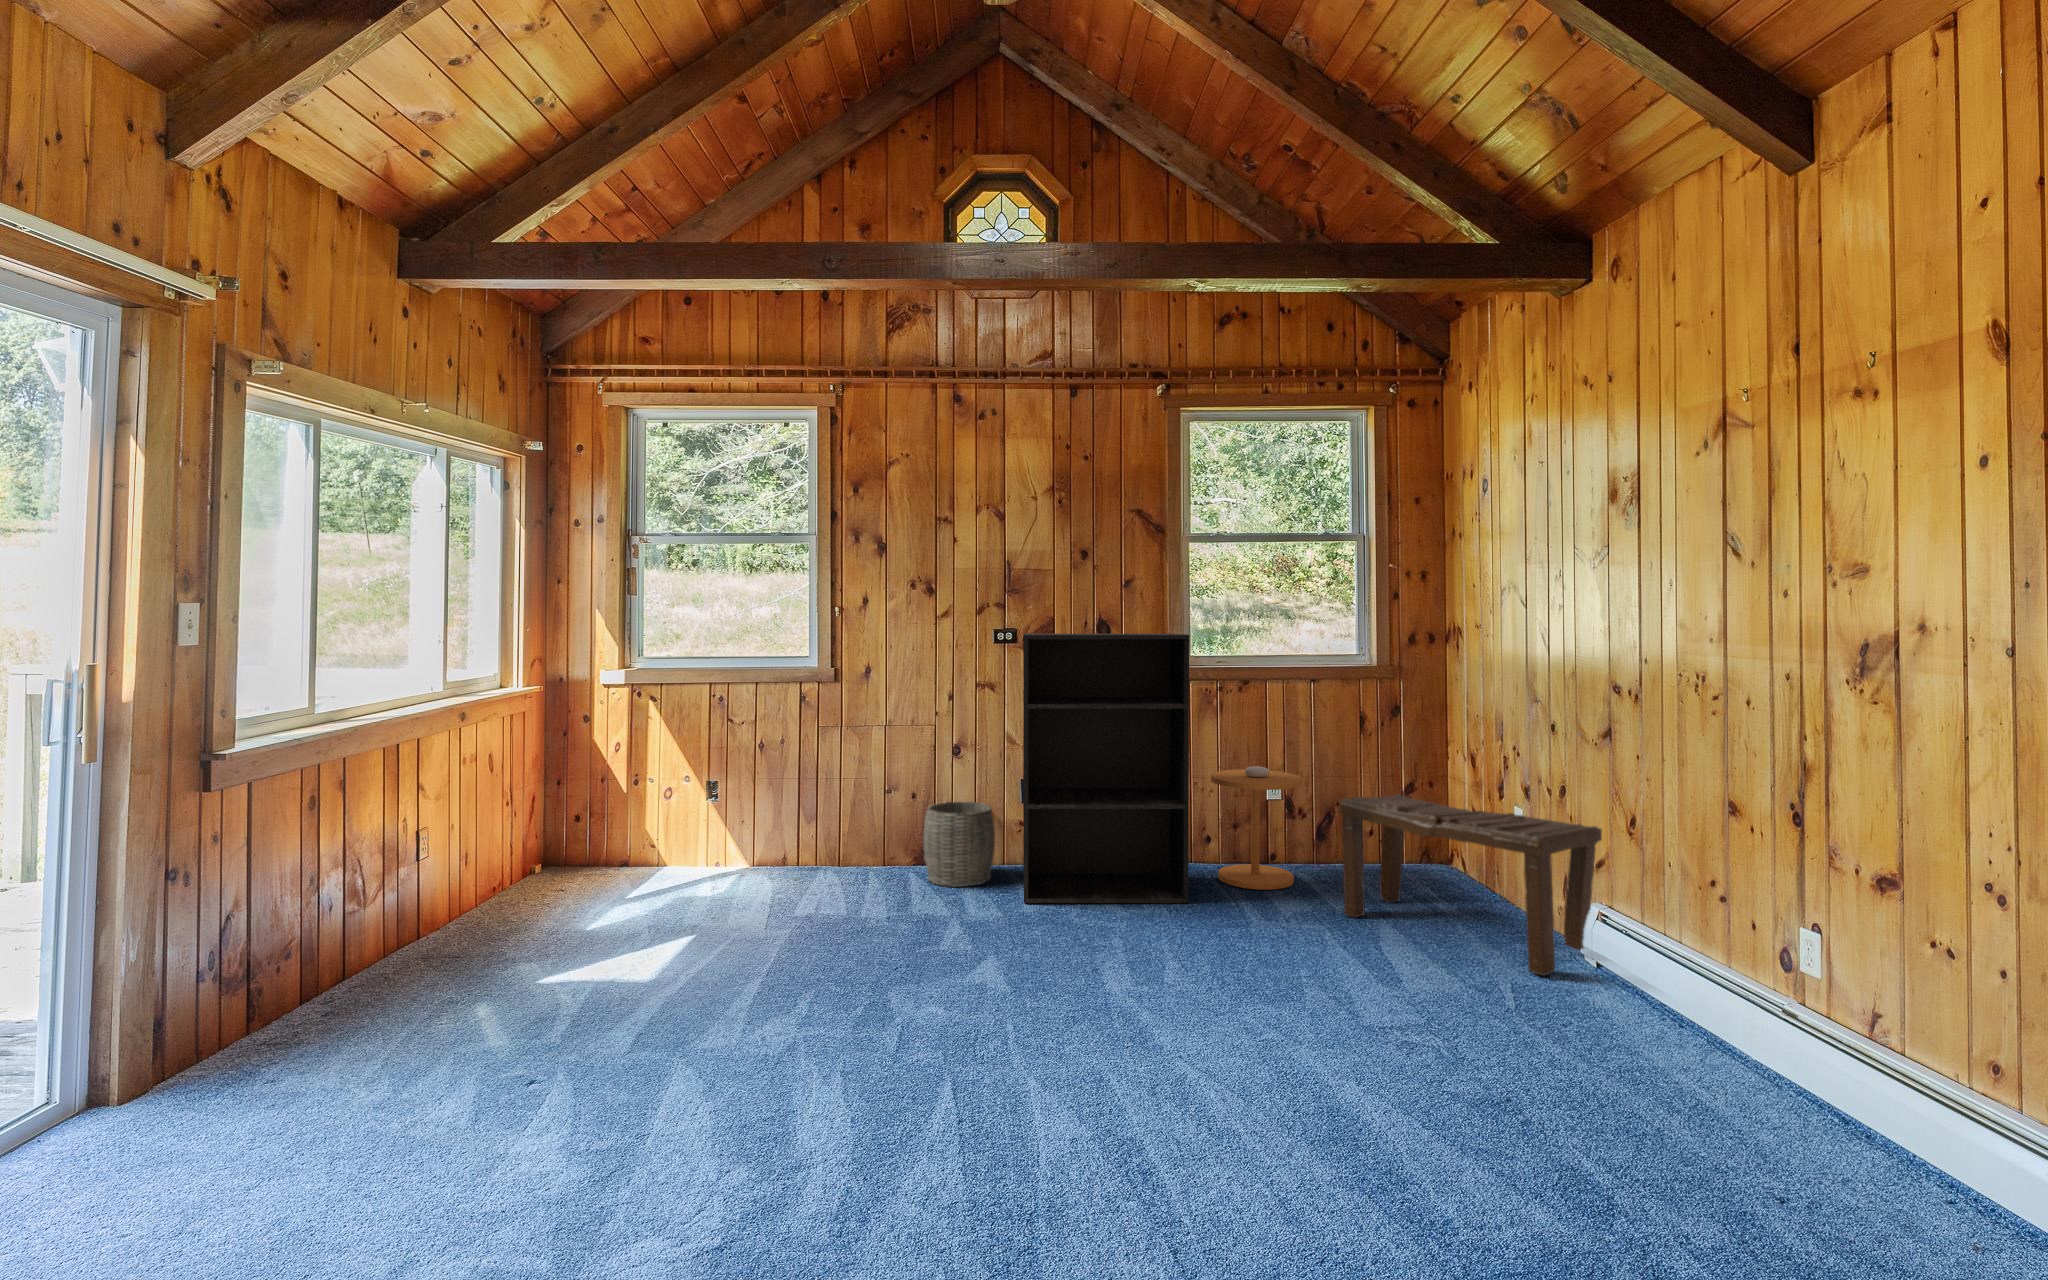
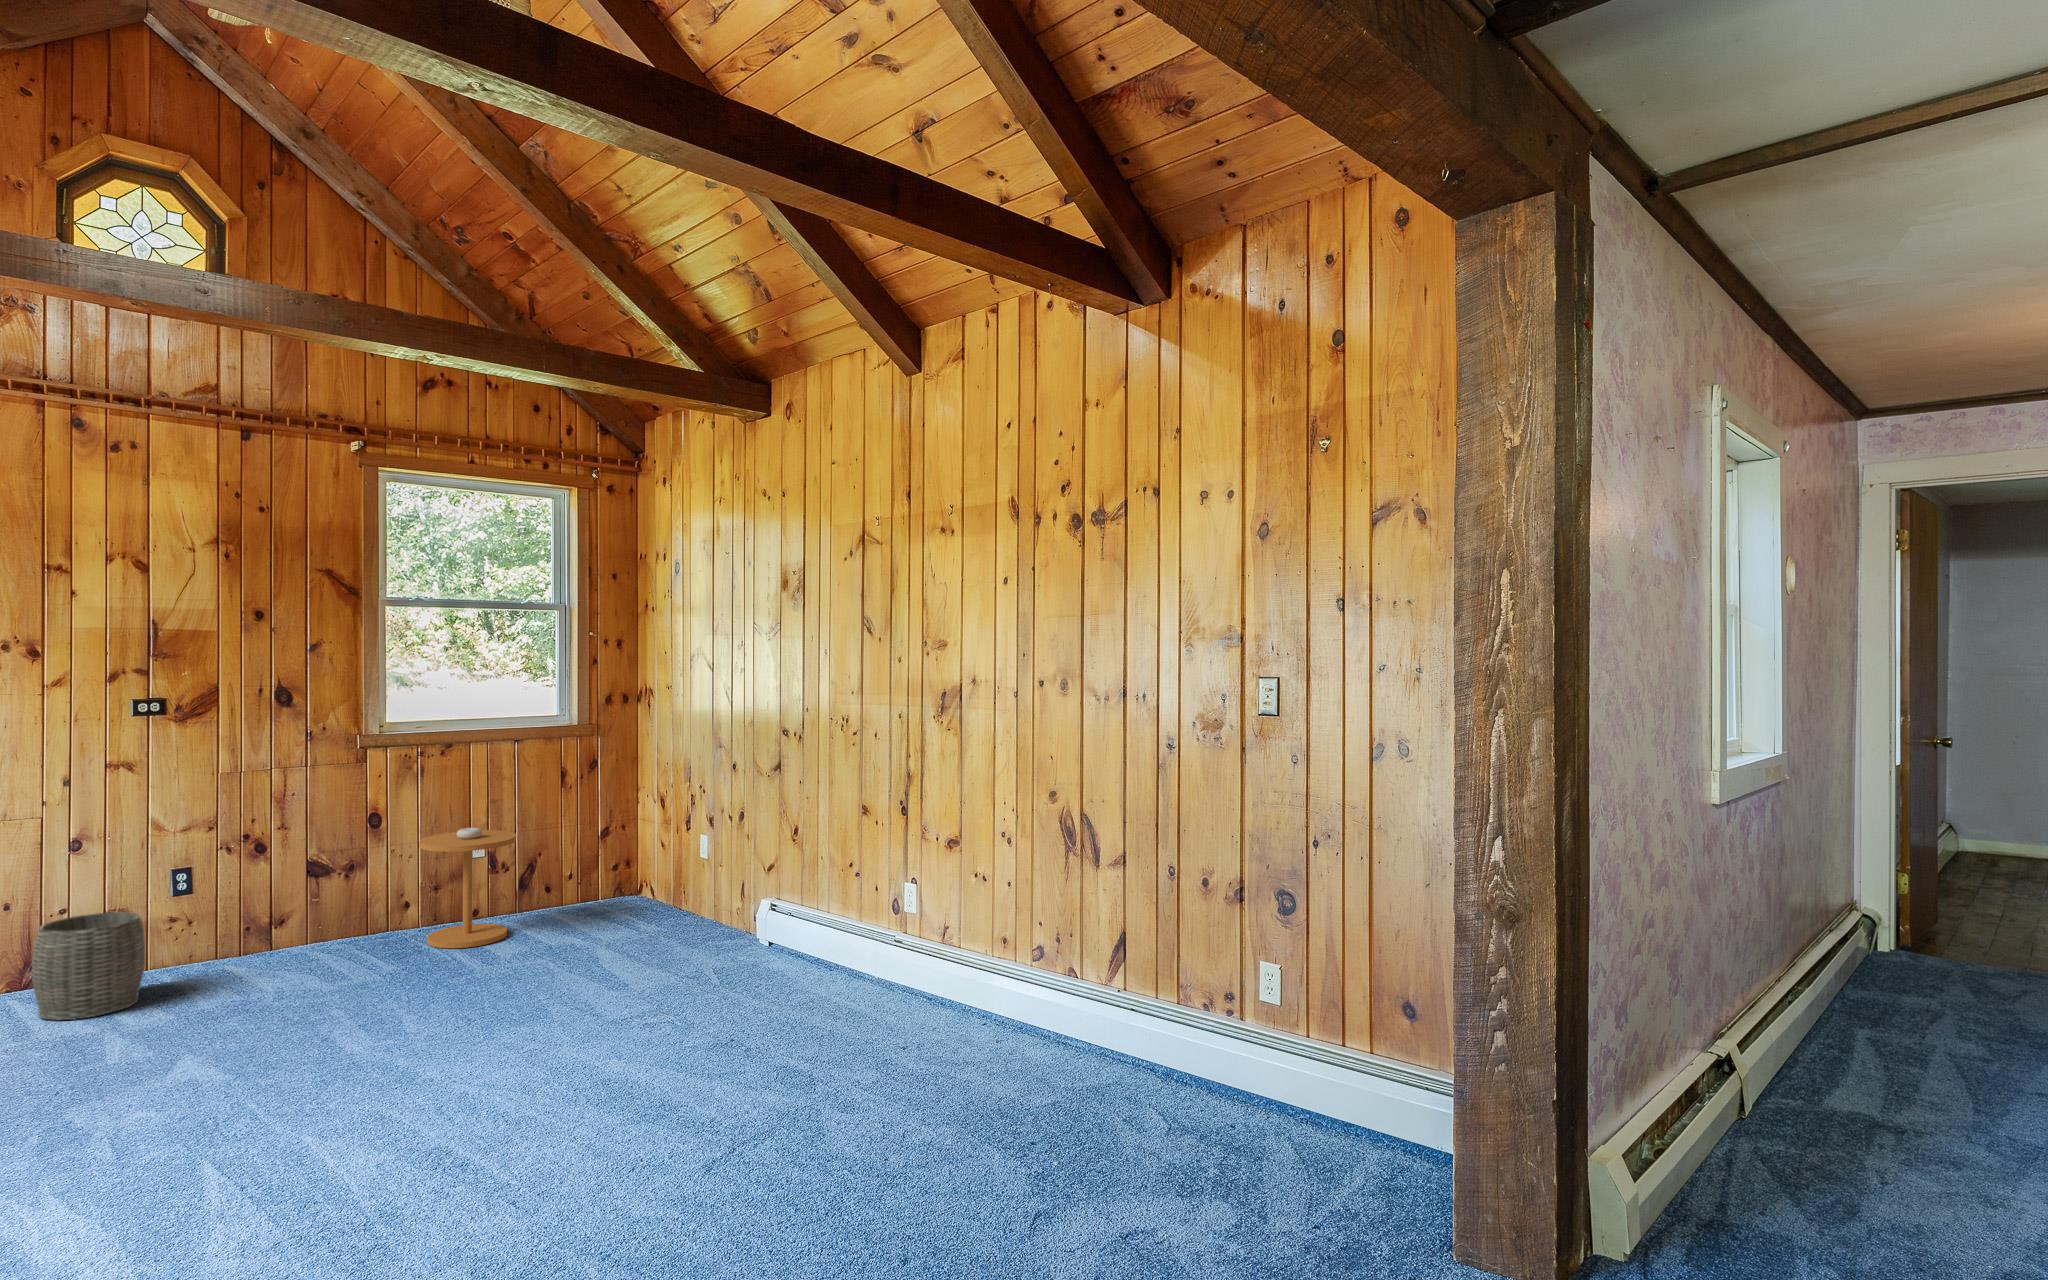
bookshelf: present [1023,634,1189,903] -> none [184,702,410,1012]
bench: present [1339,794,1602,975] -> none [560,837,764,961]

